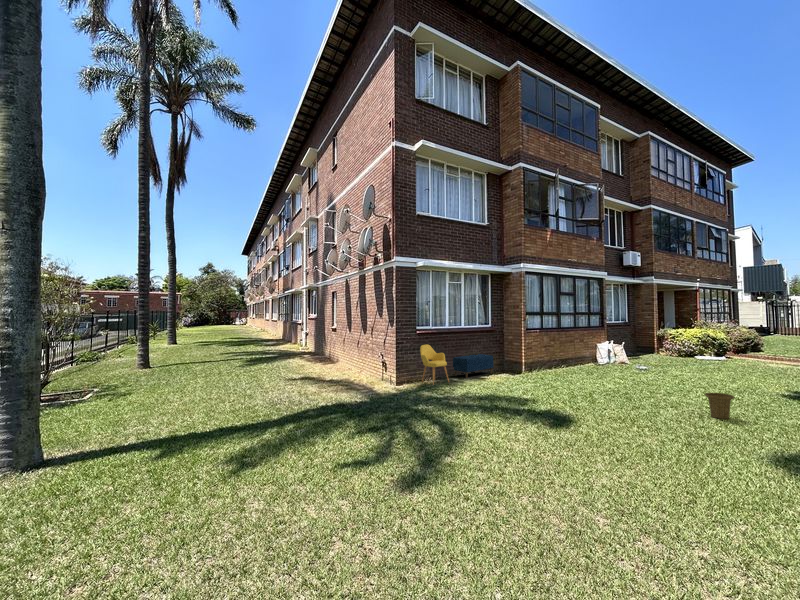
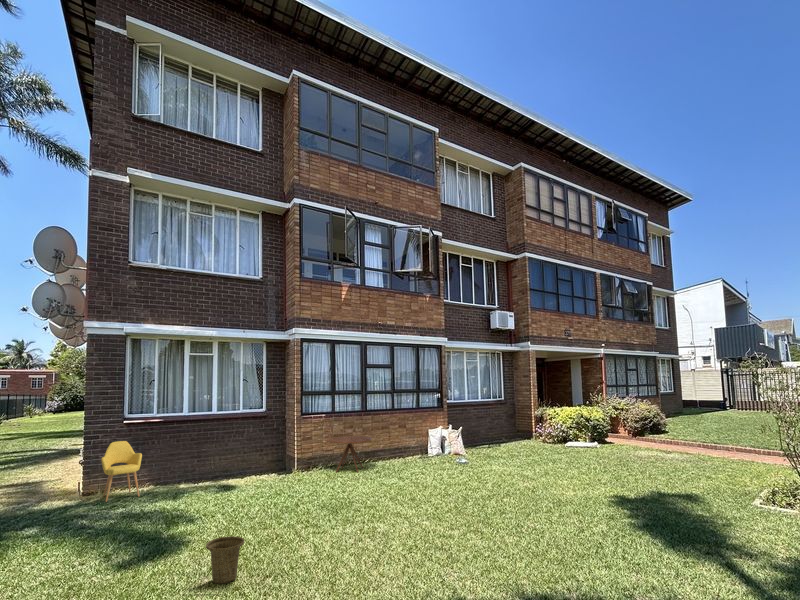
round table: none [545,345,580,371] -> present [327,436,372,473]
bench: present [453,354,494,378] -> none [174,451,239,488]
basket: present [705,393,734,419] -> present [206,536,245,584]

